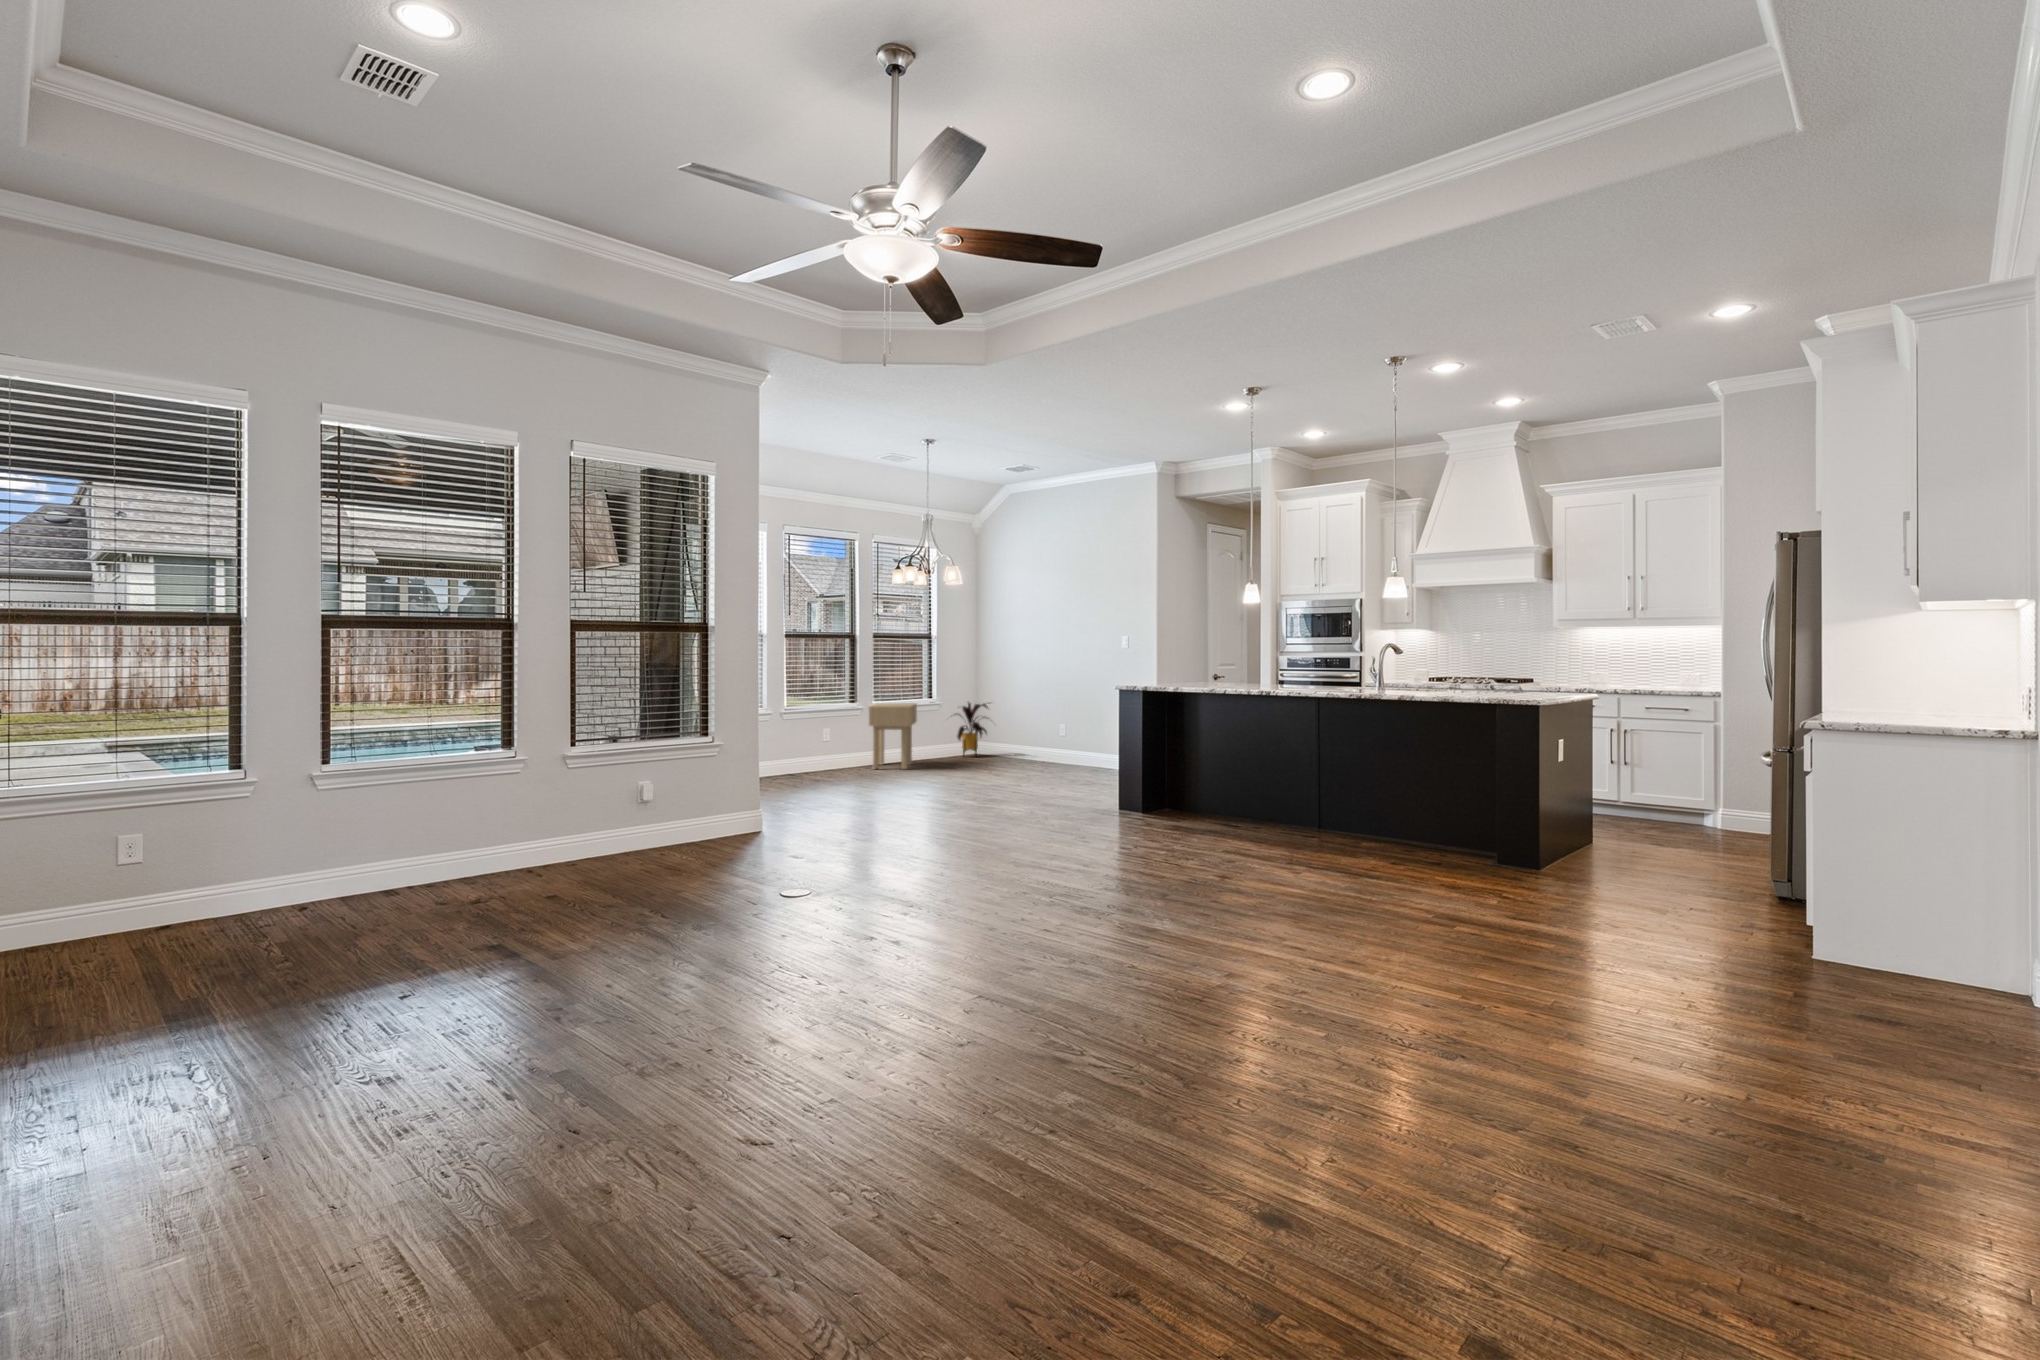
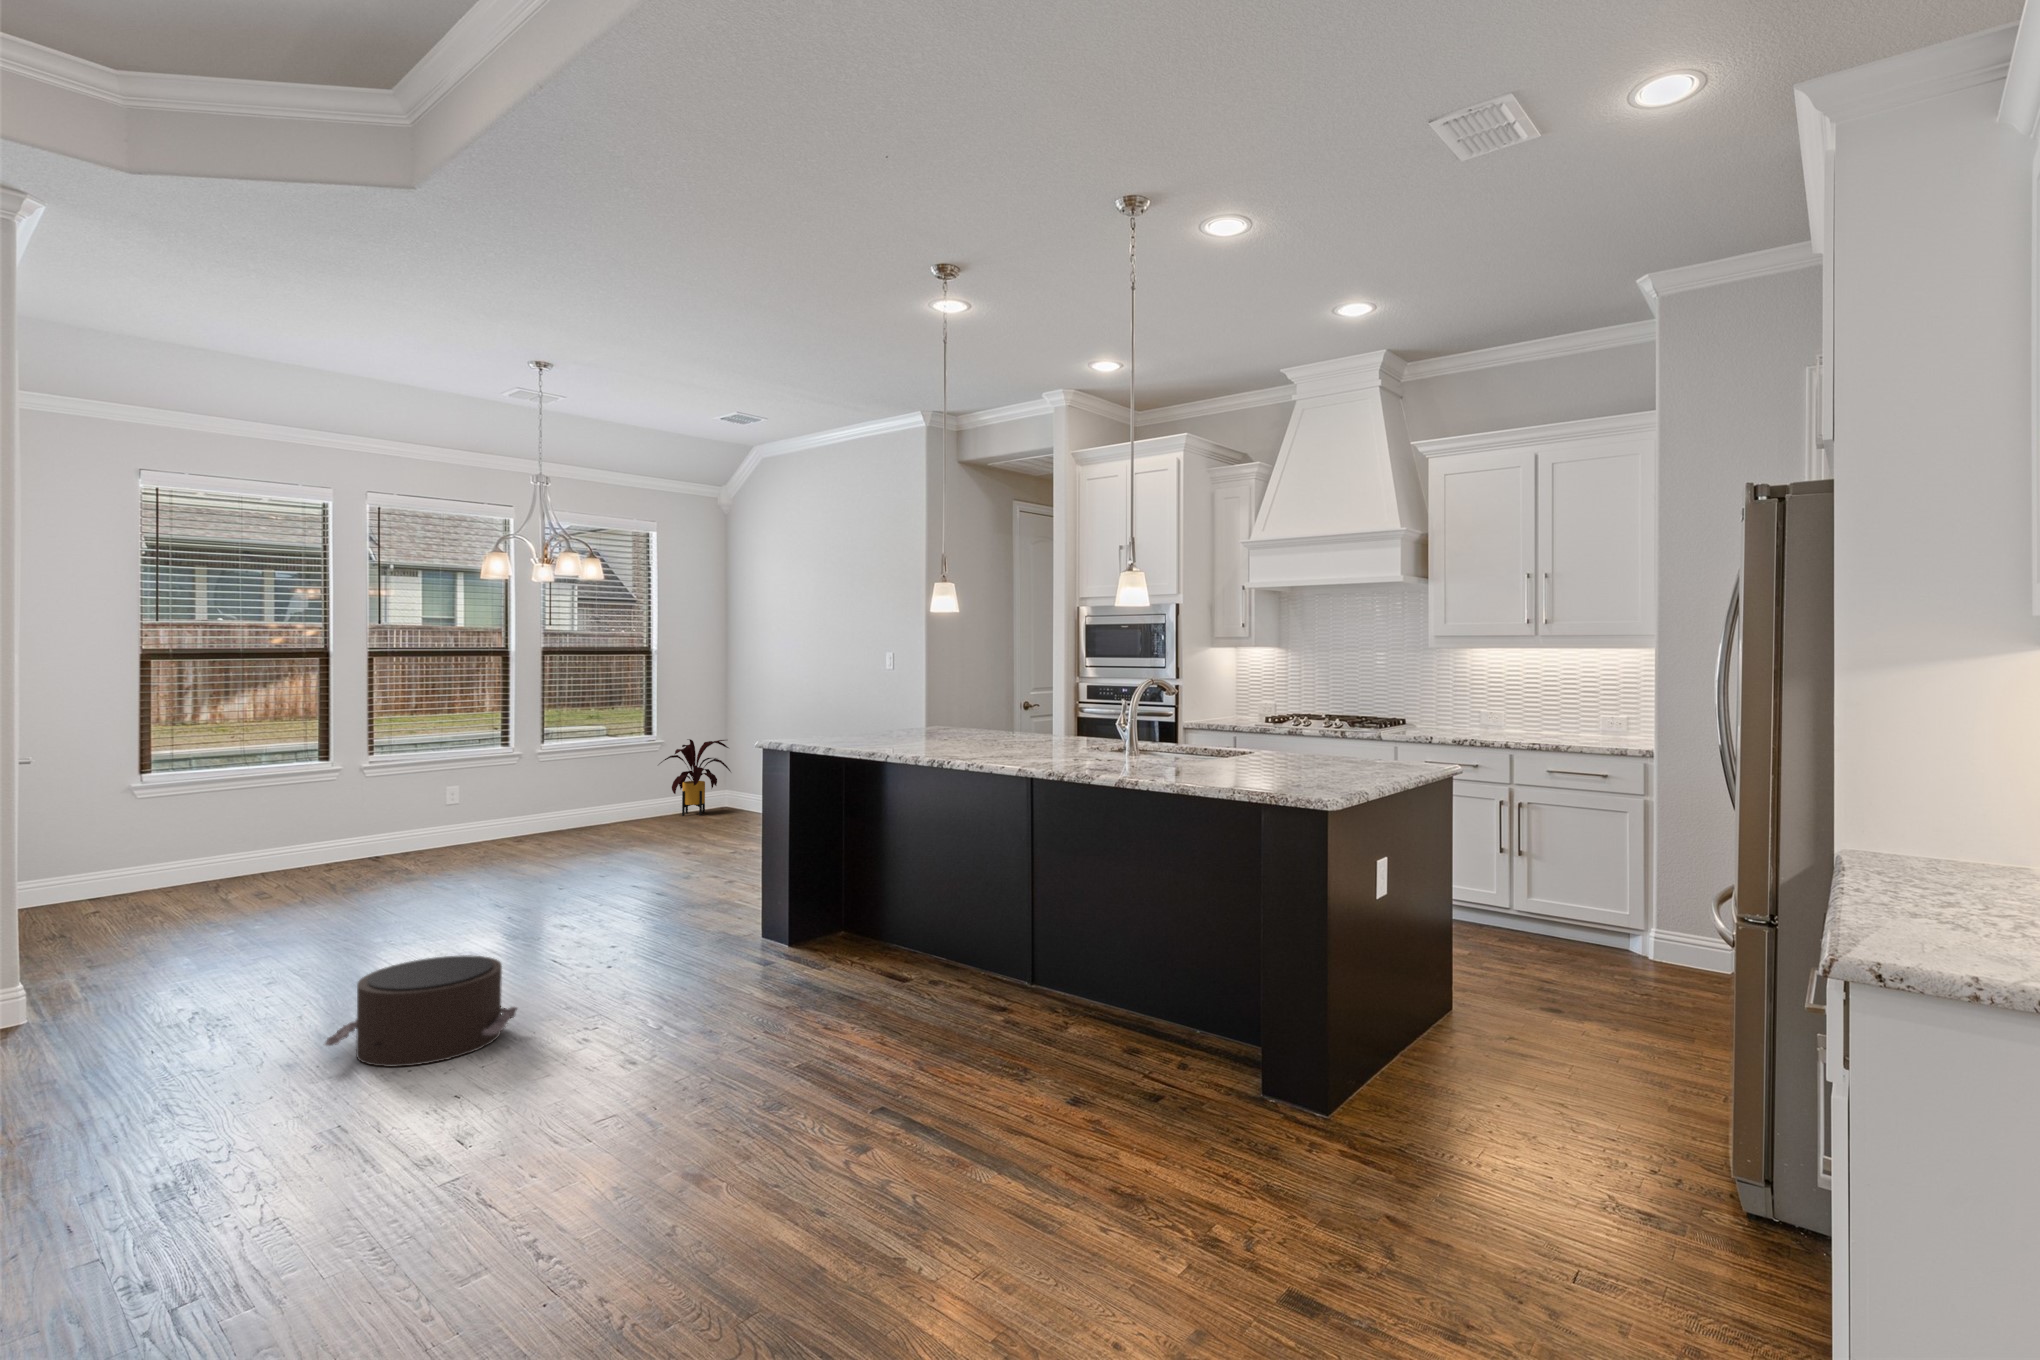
side table: present [869,703,917,769] -> none [504,744,599,842]
pouf: none [963,800,1050,850] -> present [325,955,517,1067]

